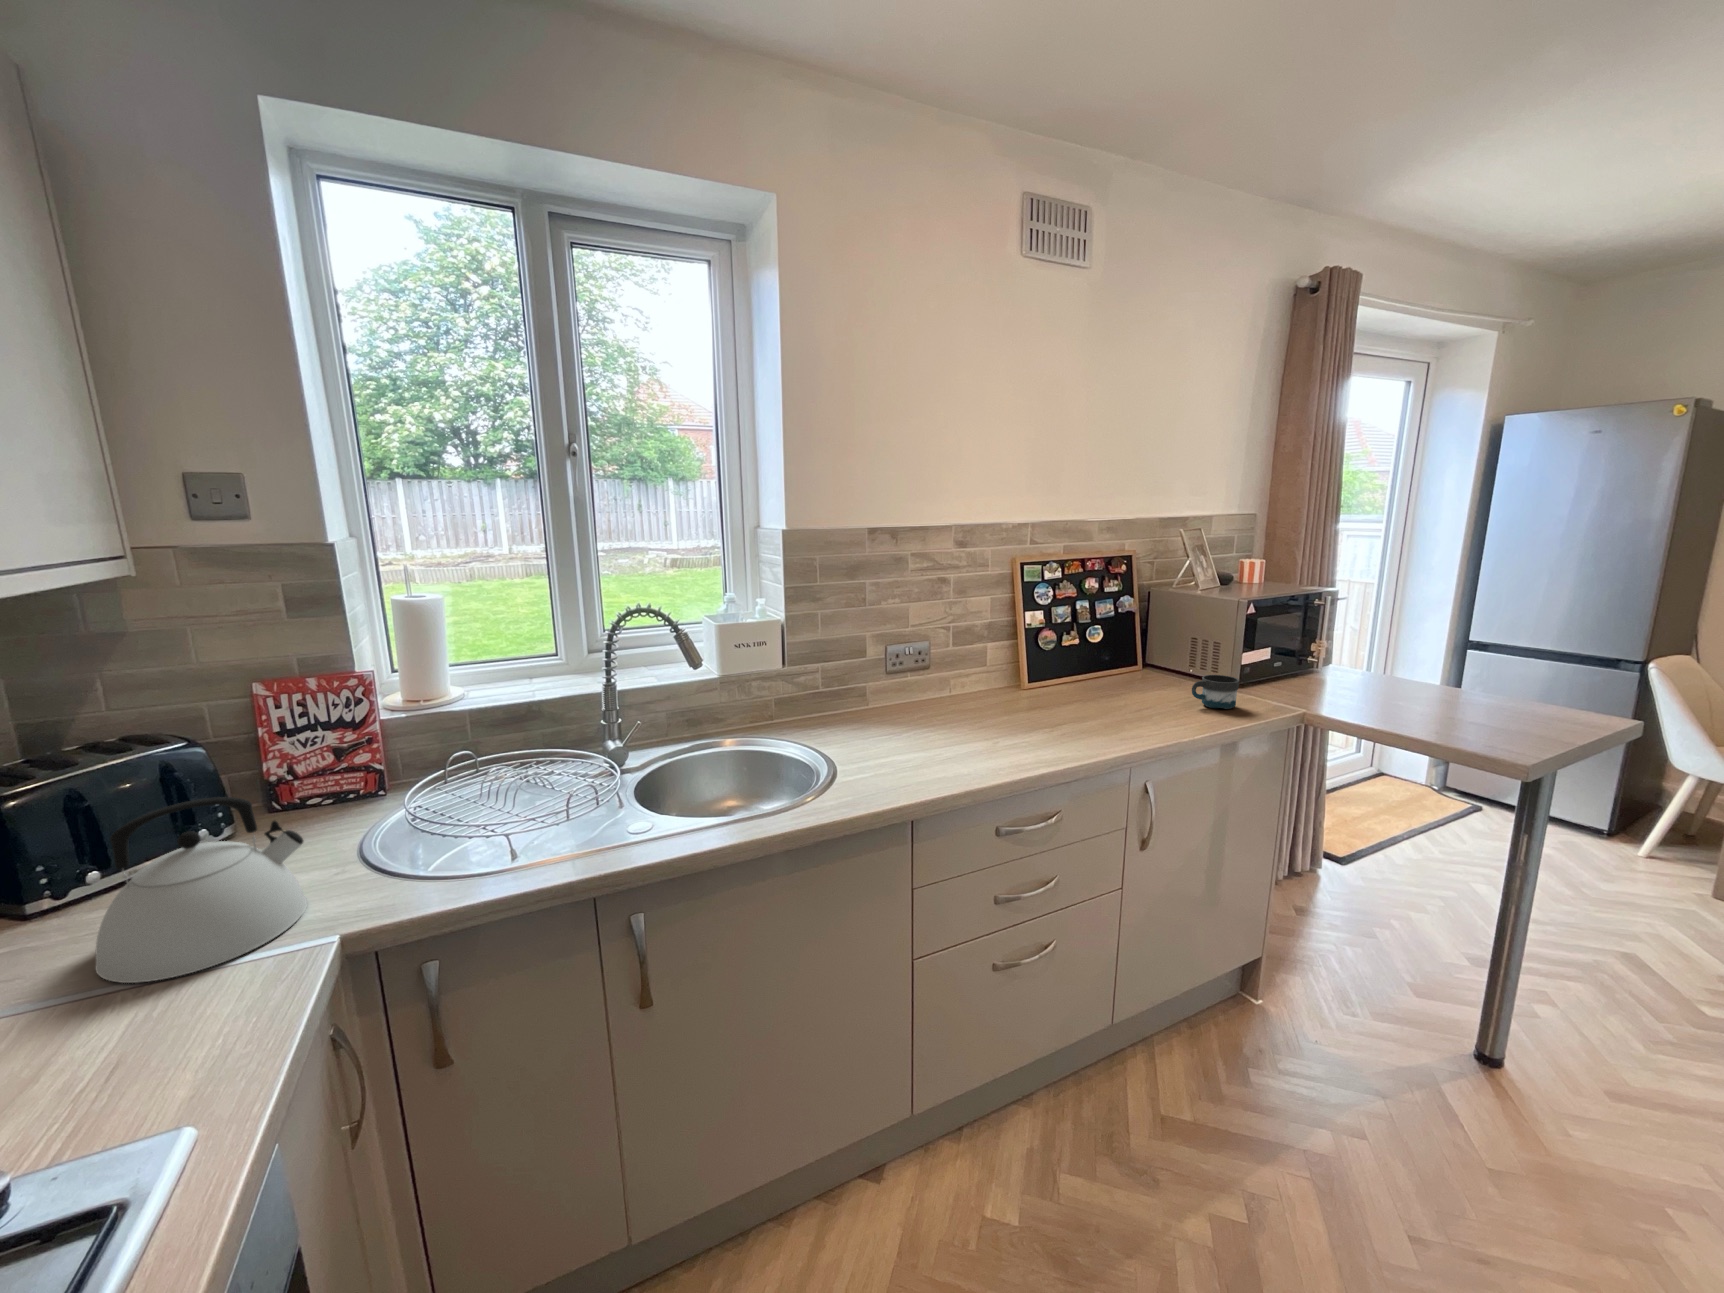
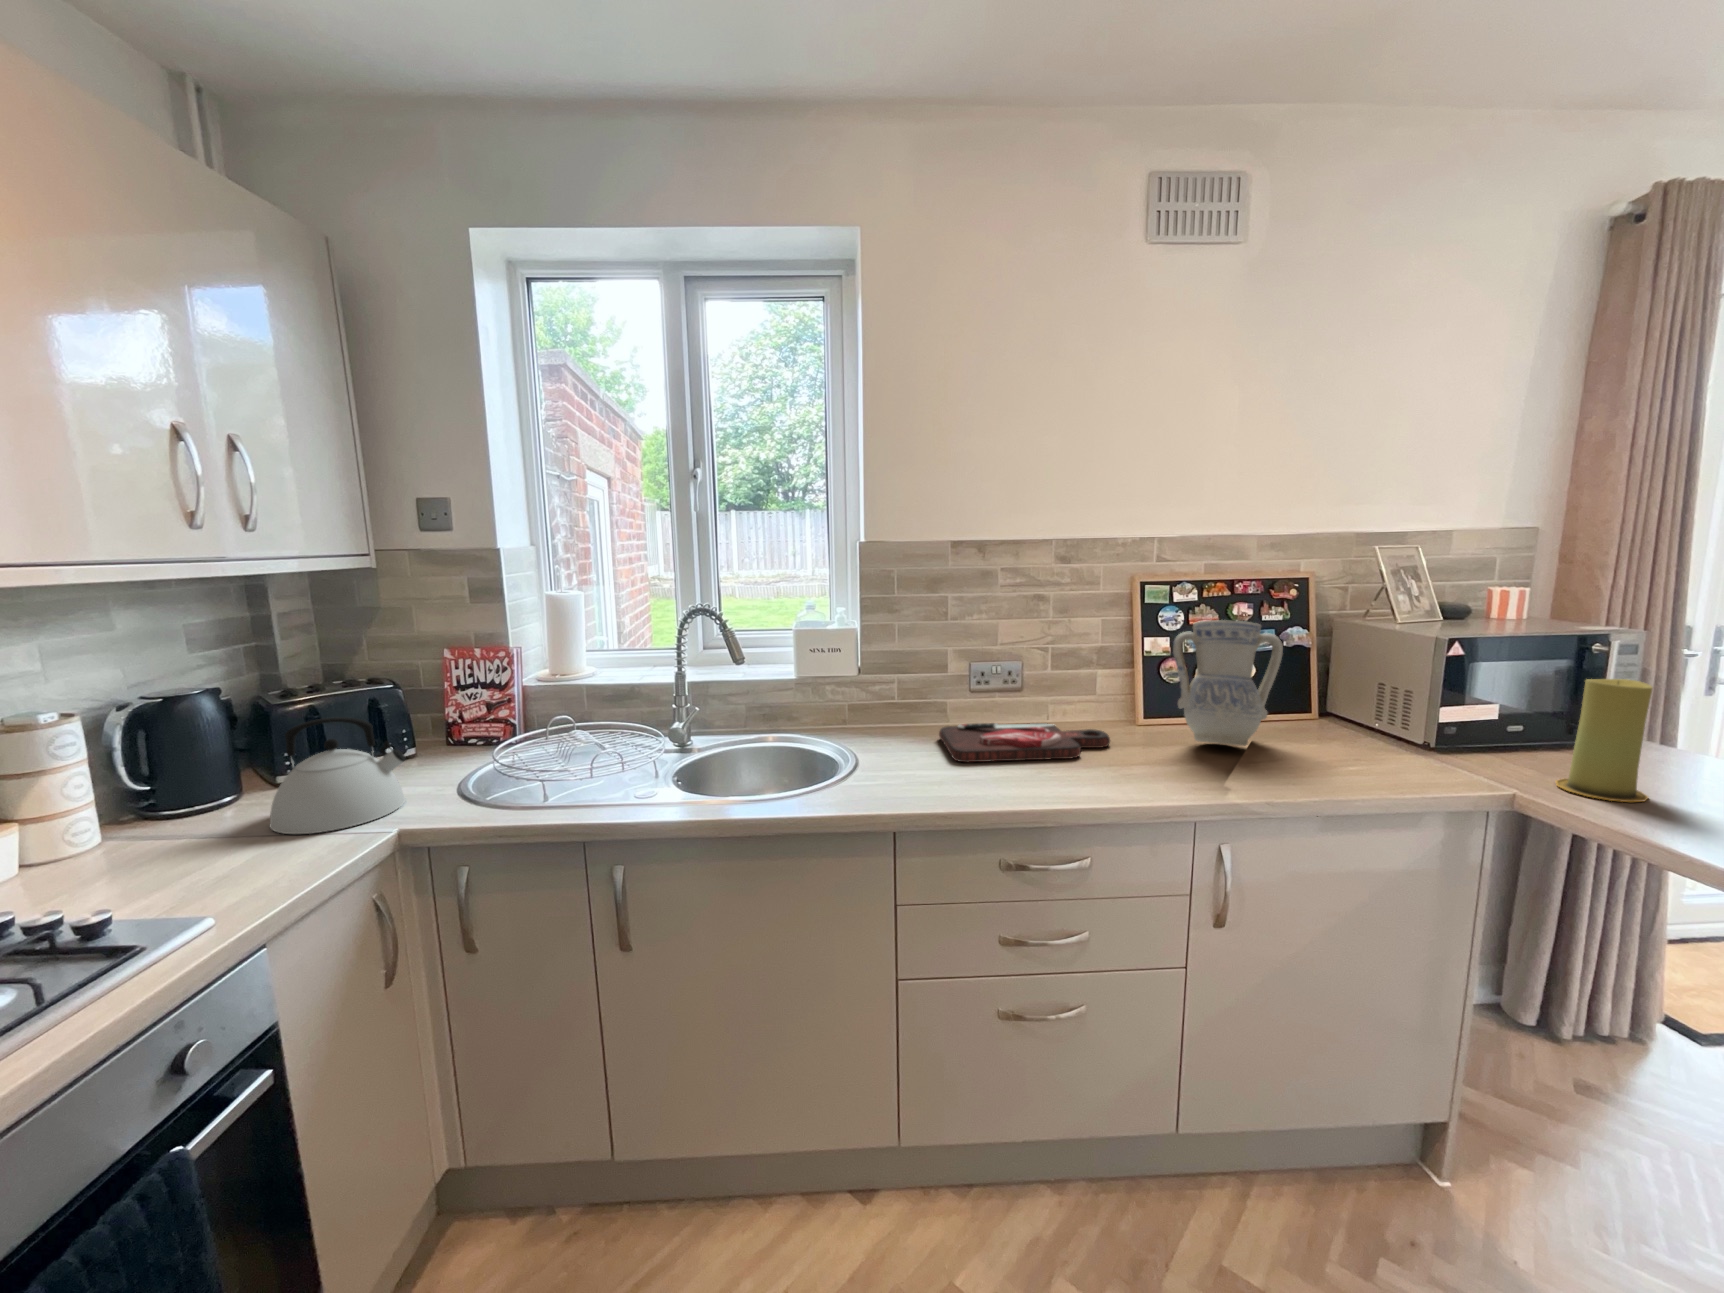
vase: none [1063,595,1144,699] -> present [1173,620,1283,746]
candle: none [1329,626,1388,710] -> present [1556,679,1653,802]
mug: present [1192,675,1239,709] -> none [1336,729,1408,774]
cutting board: none [875,696,1024,743] -> present [939,723,1110,762]

